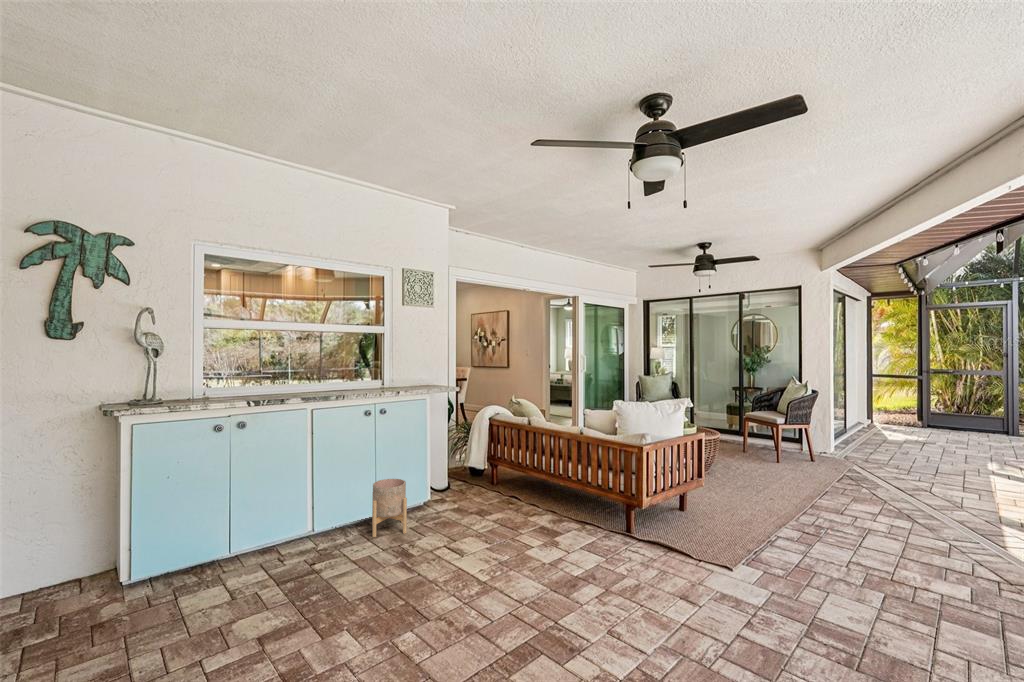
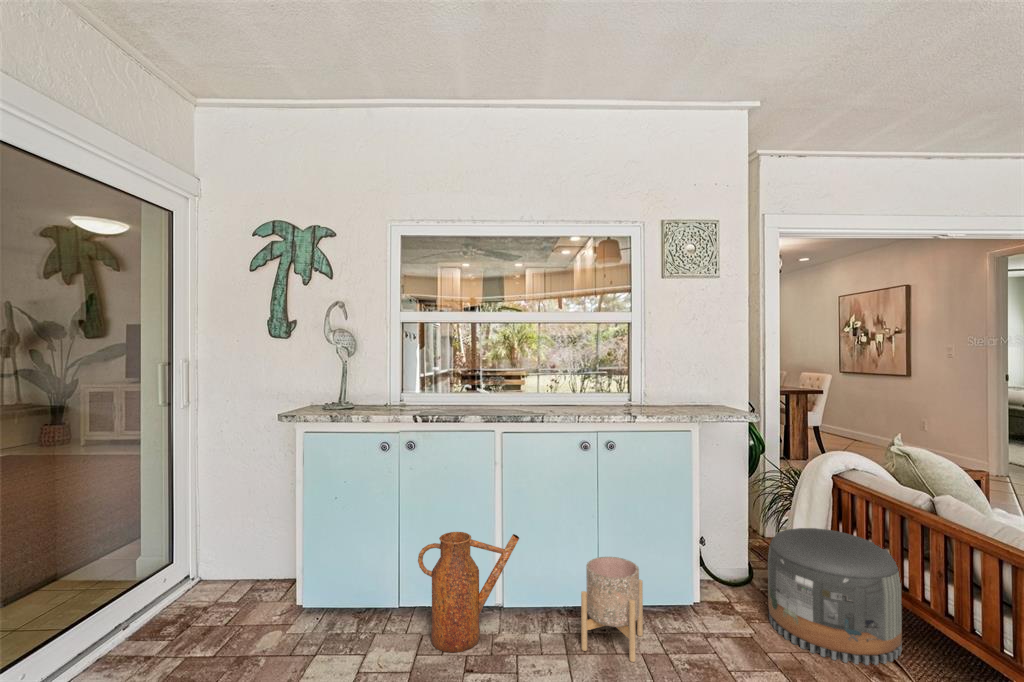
pouf: none [464,446,523,507] -> present [768,528,902,665]
watering can: none [252,474,330,564] -> present [418,532,519,653]

